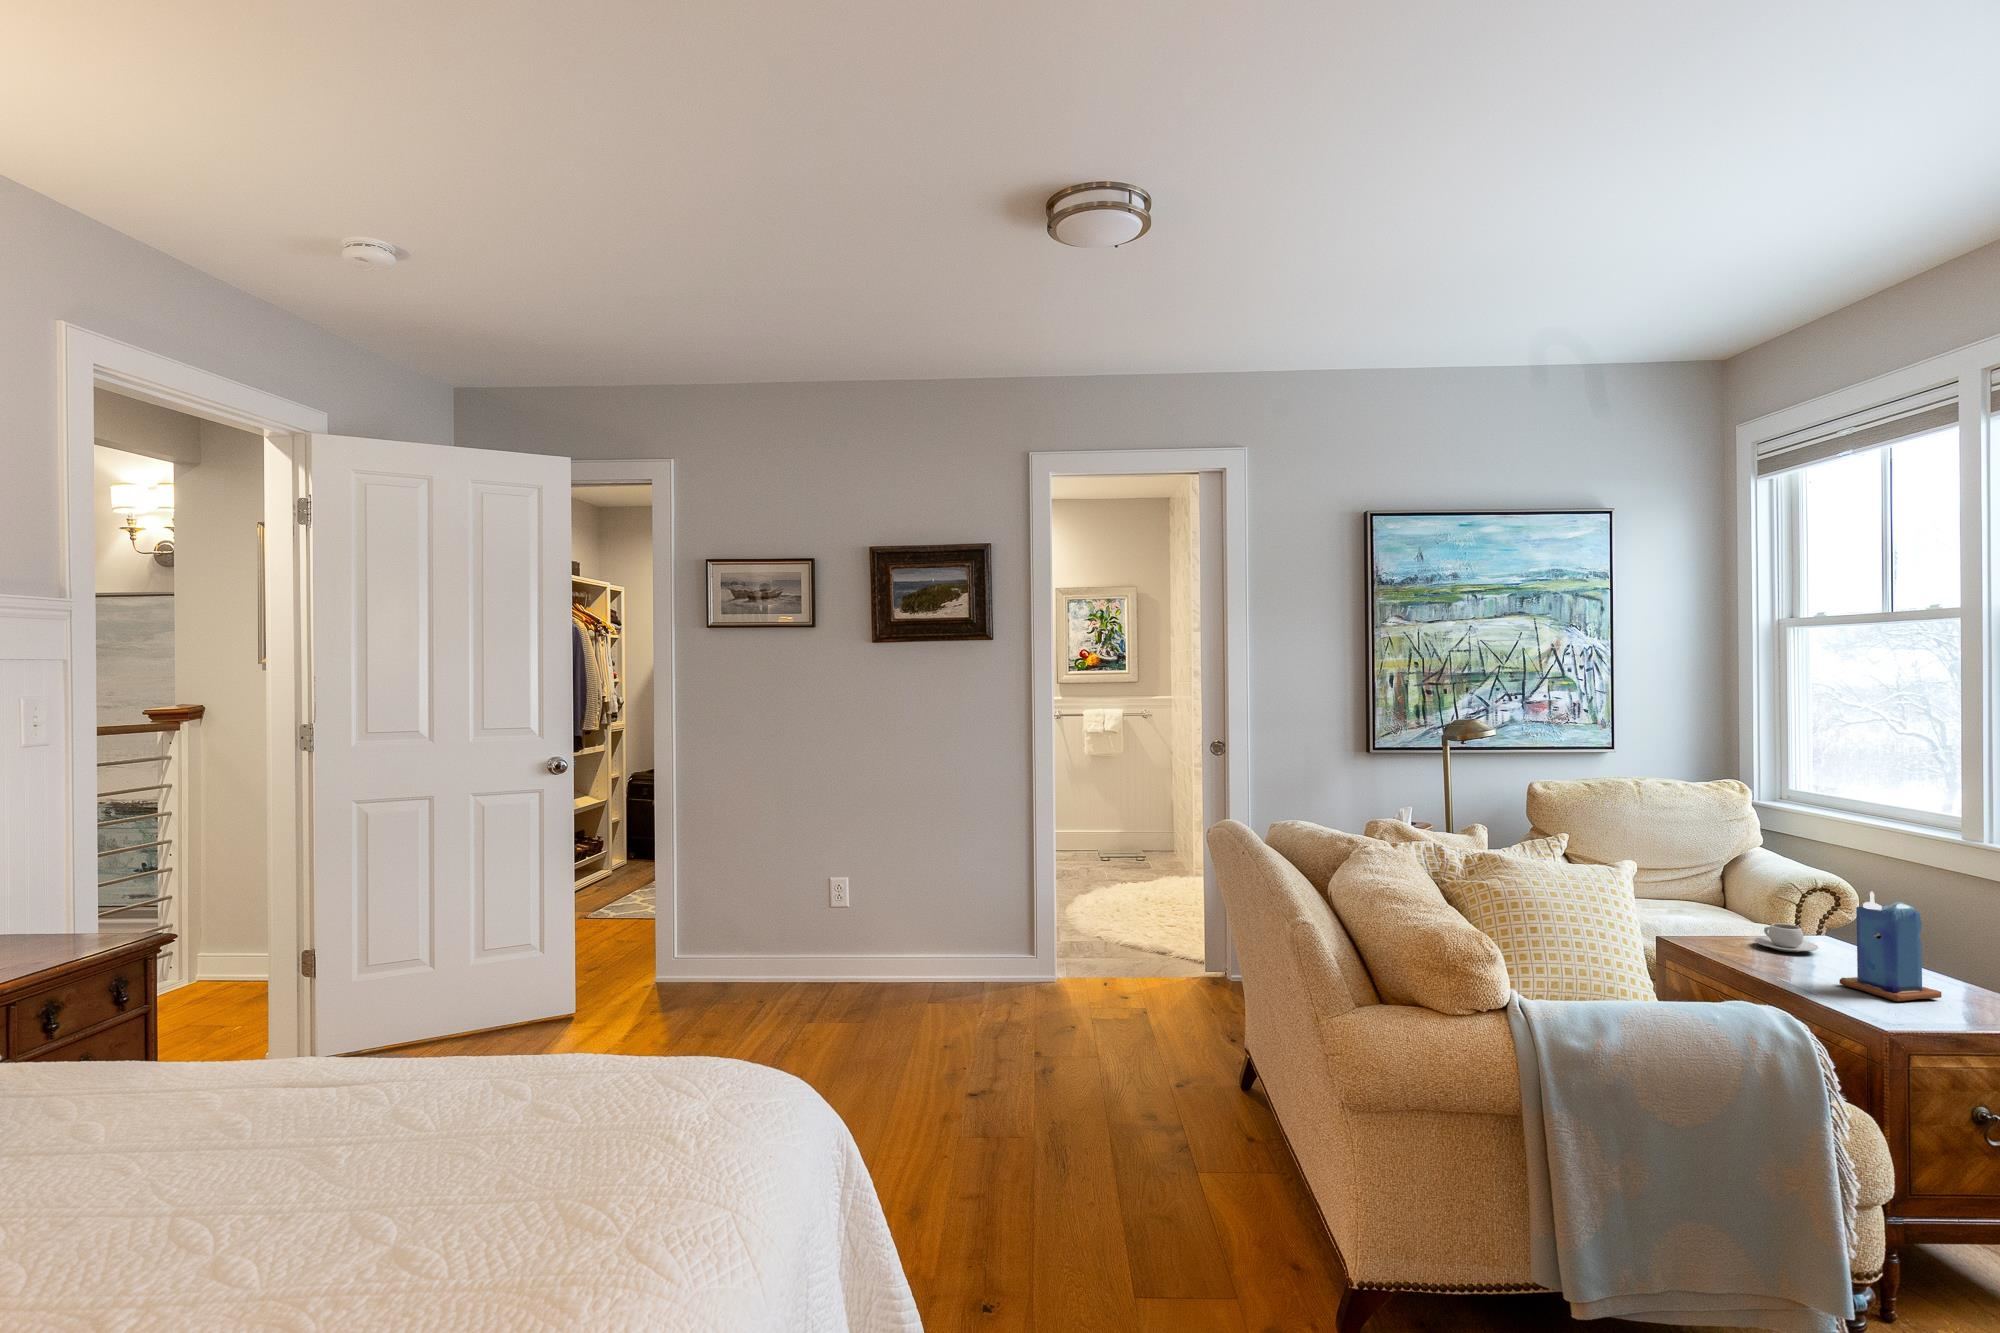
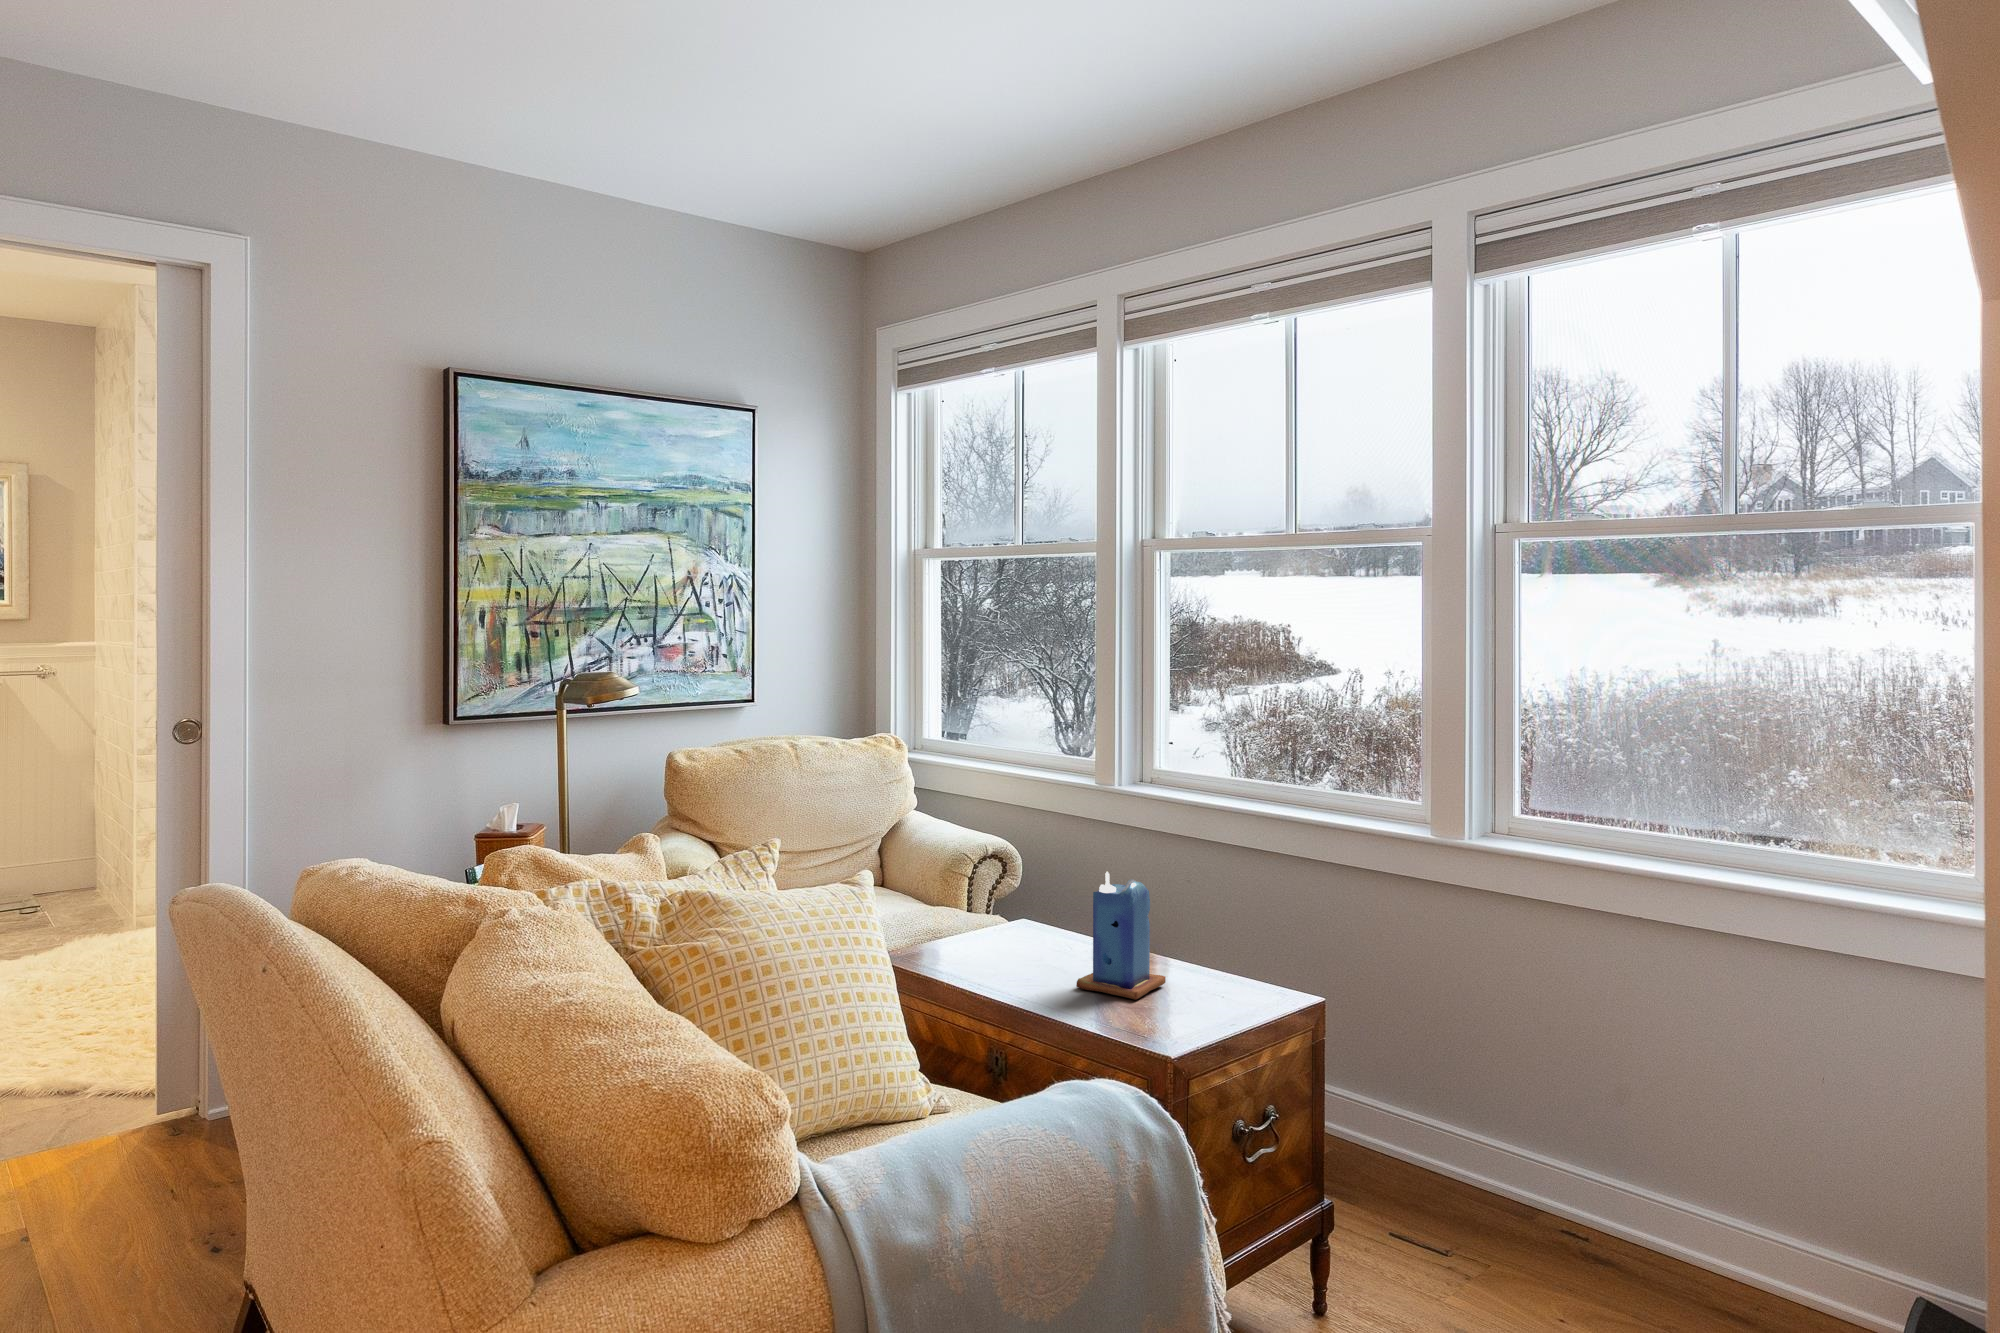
teacup: present [1754,923,1818,952] -> none [969,915,1032,949]

